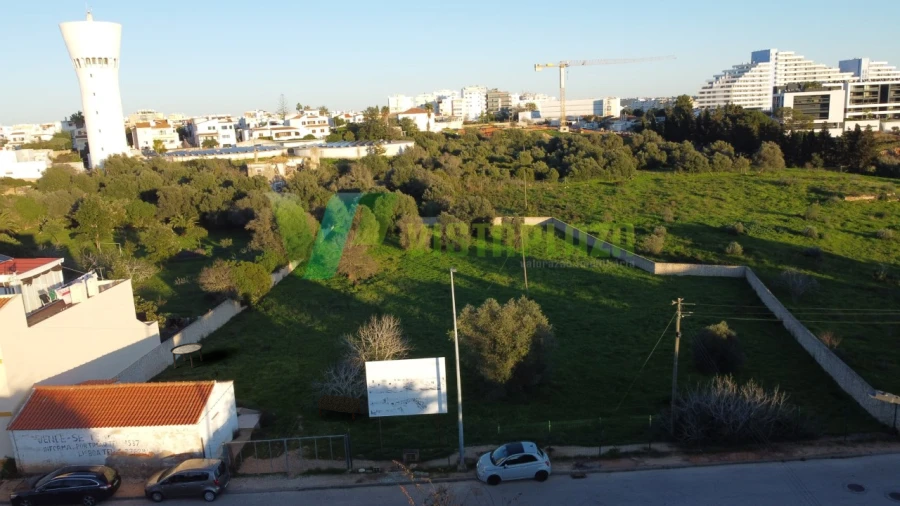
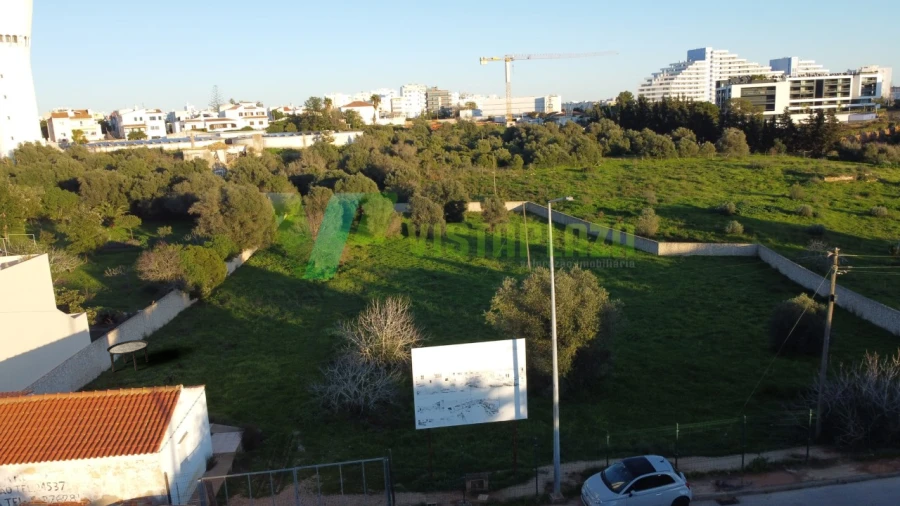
bench: present [318,395,360,420] -> none [311,396,366,427]

